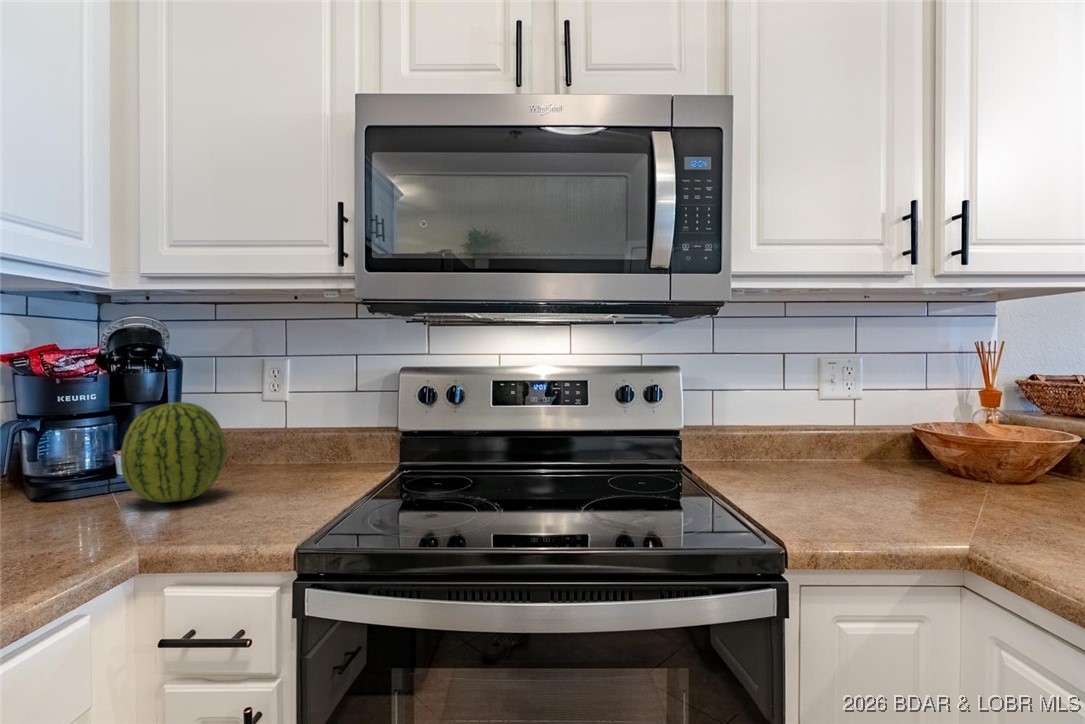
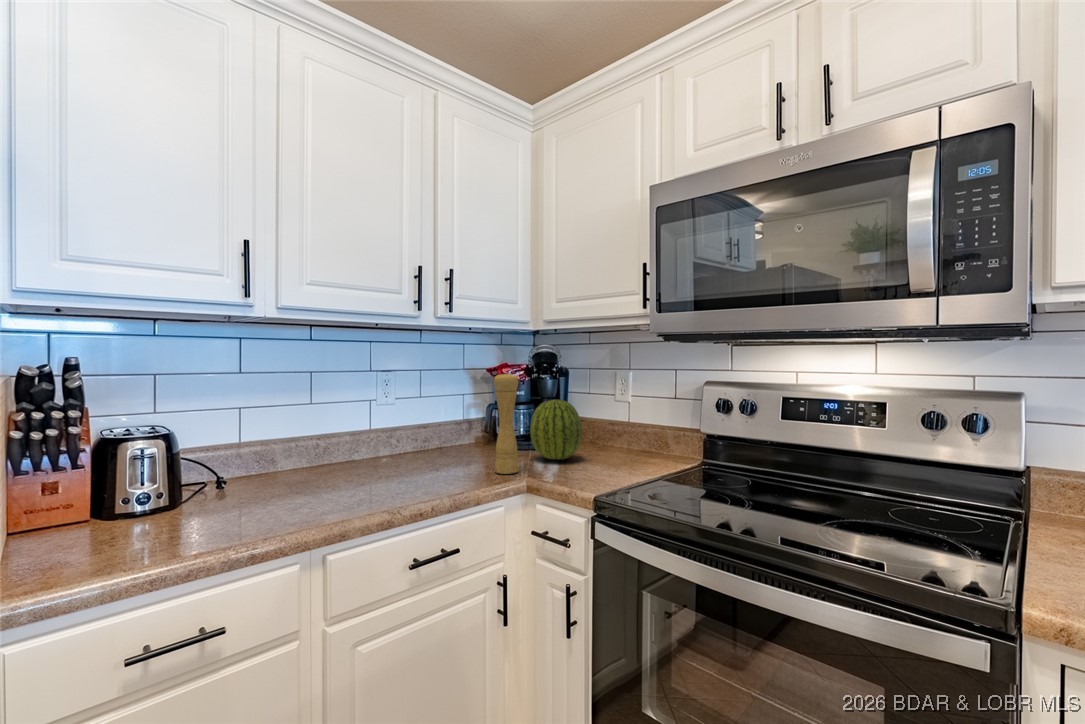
pepper mill: none [48,354,111,548] -> present [494,373,518,474]

